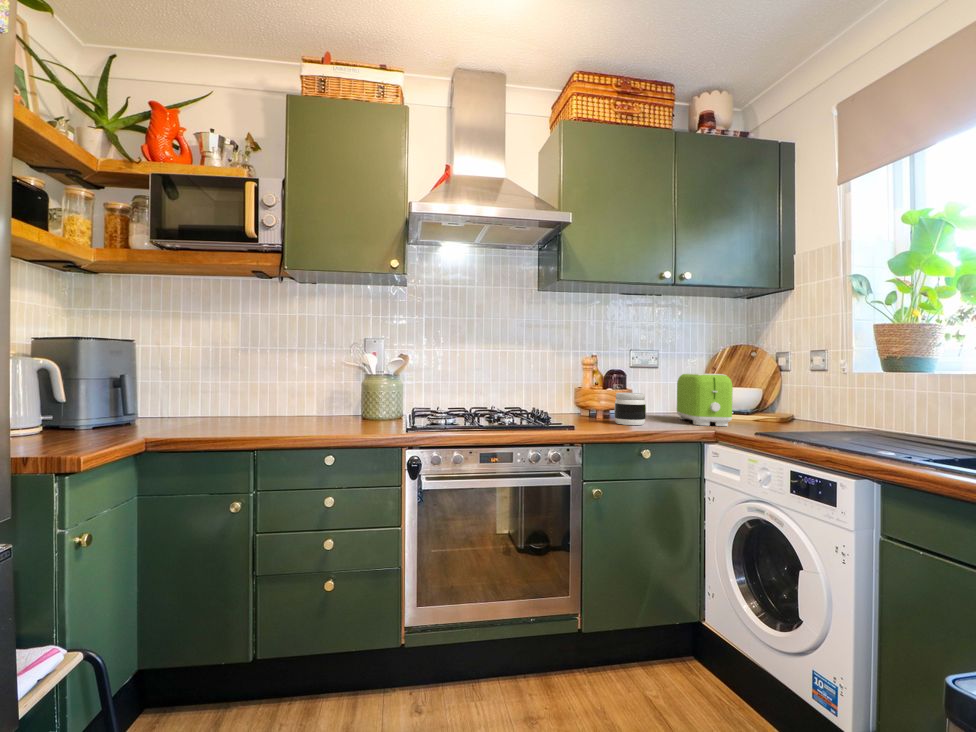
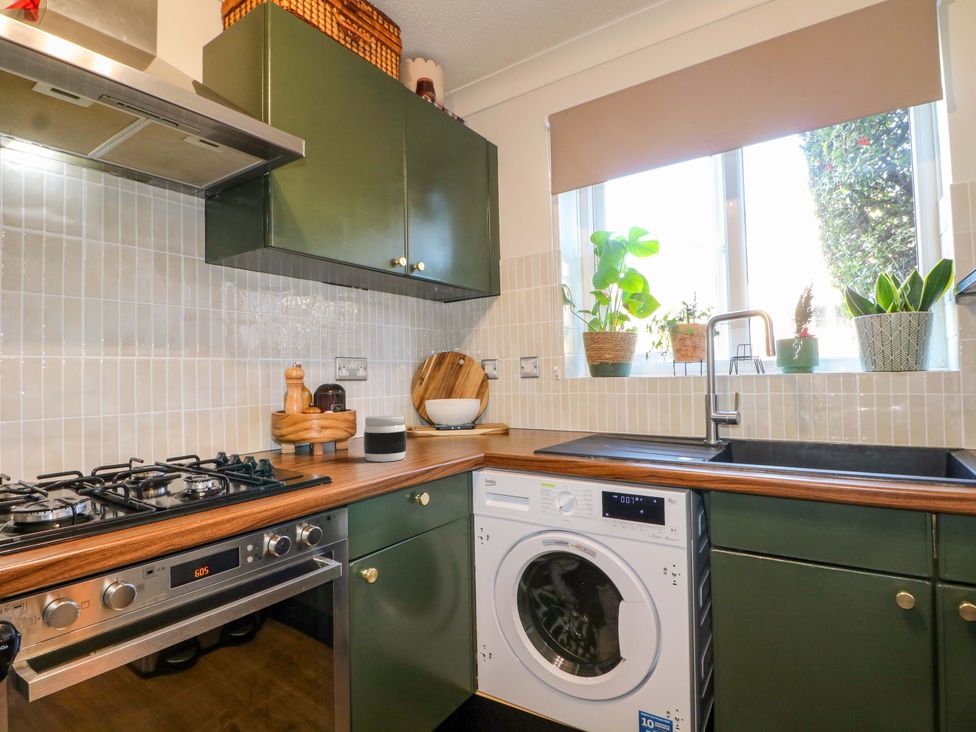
toaster: present [677,373,733,426] -> none [408,385,487,449]

